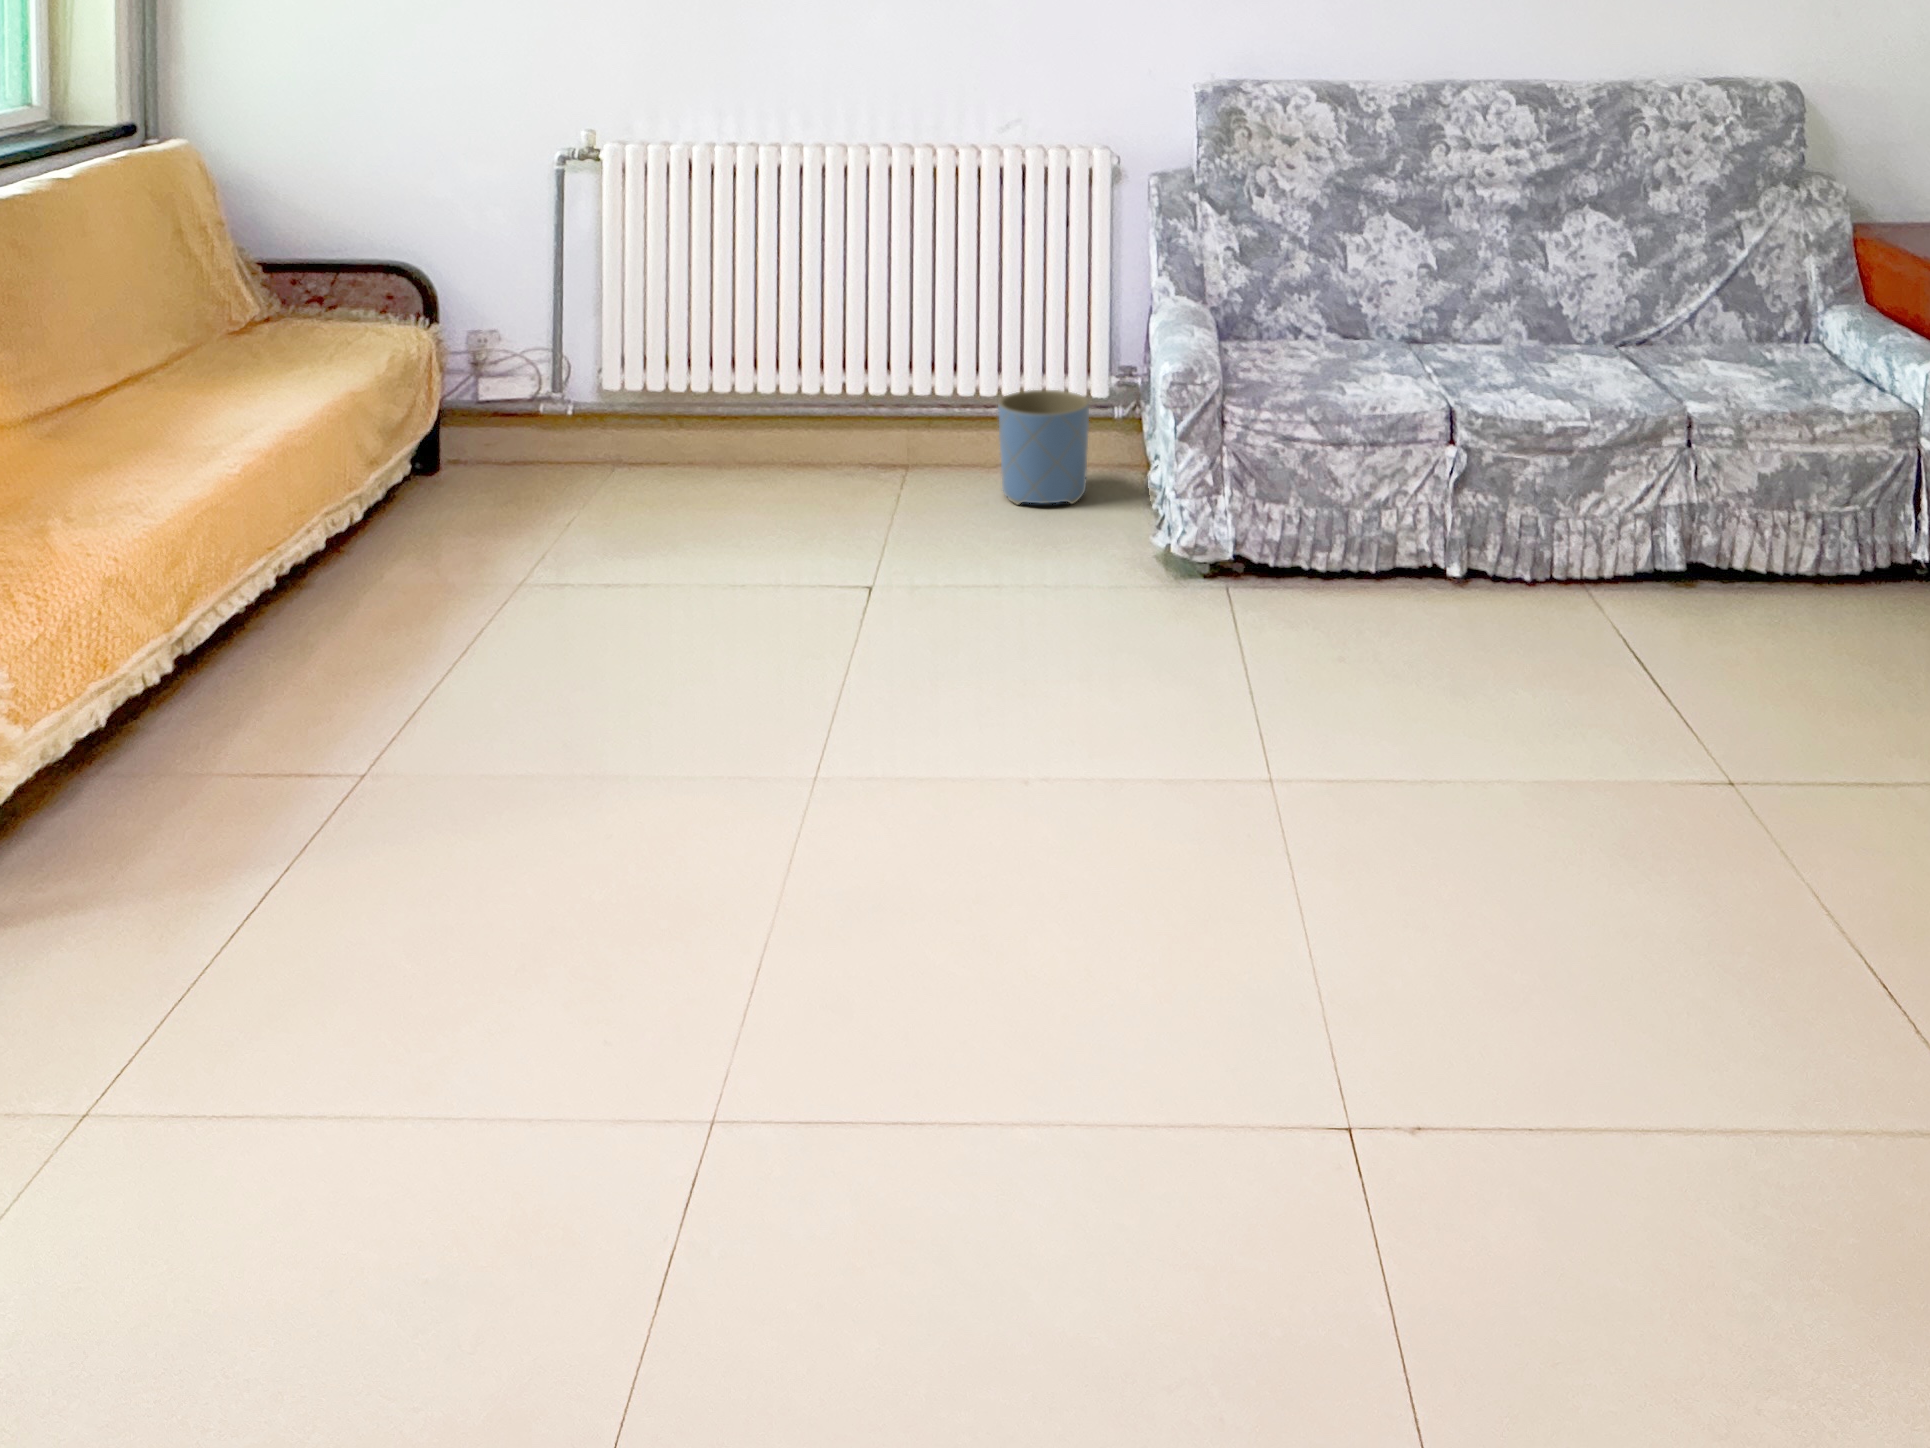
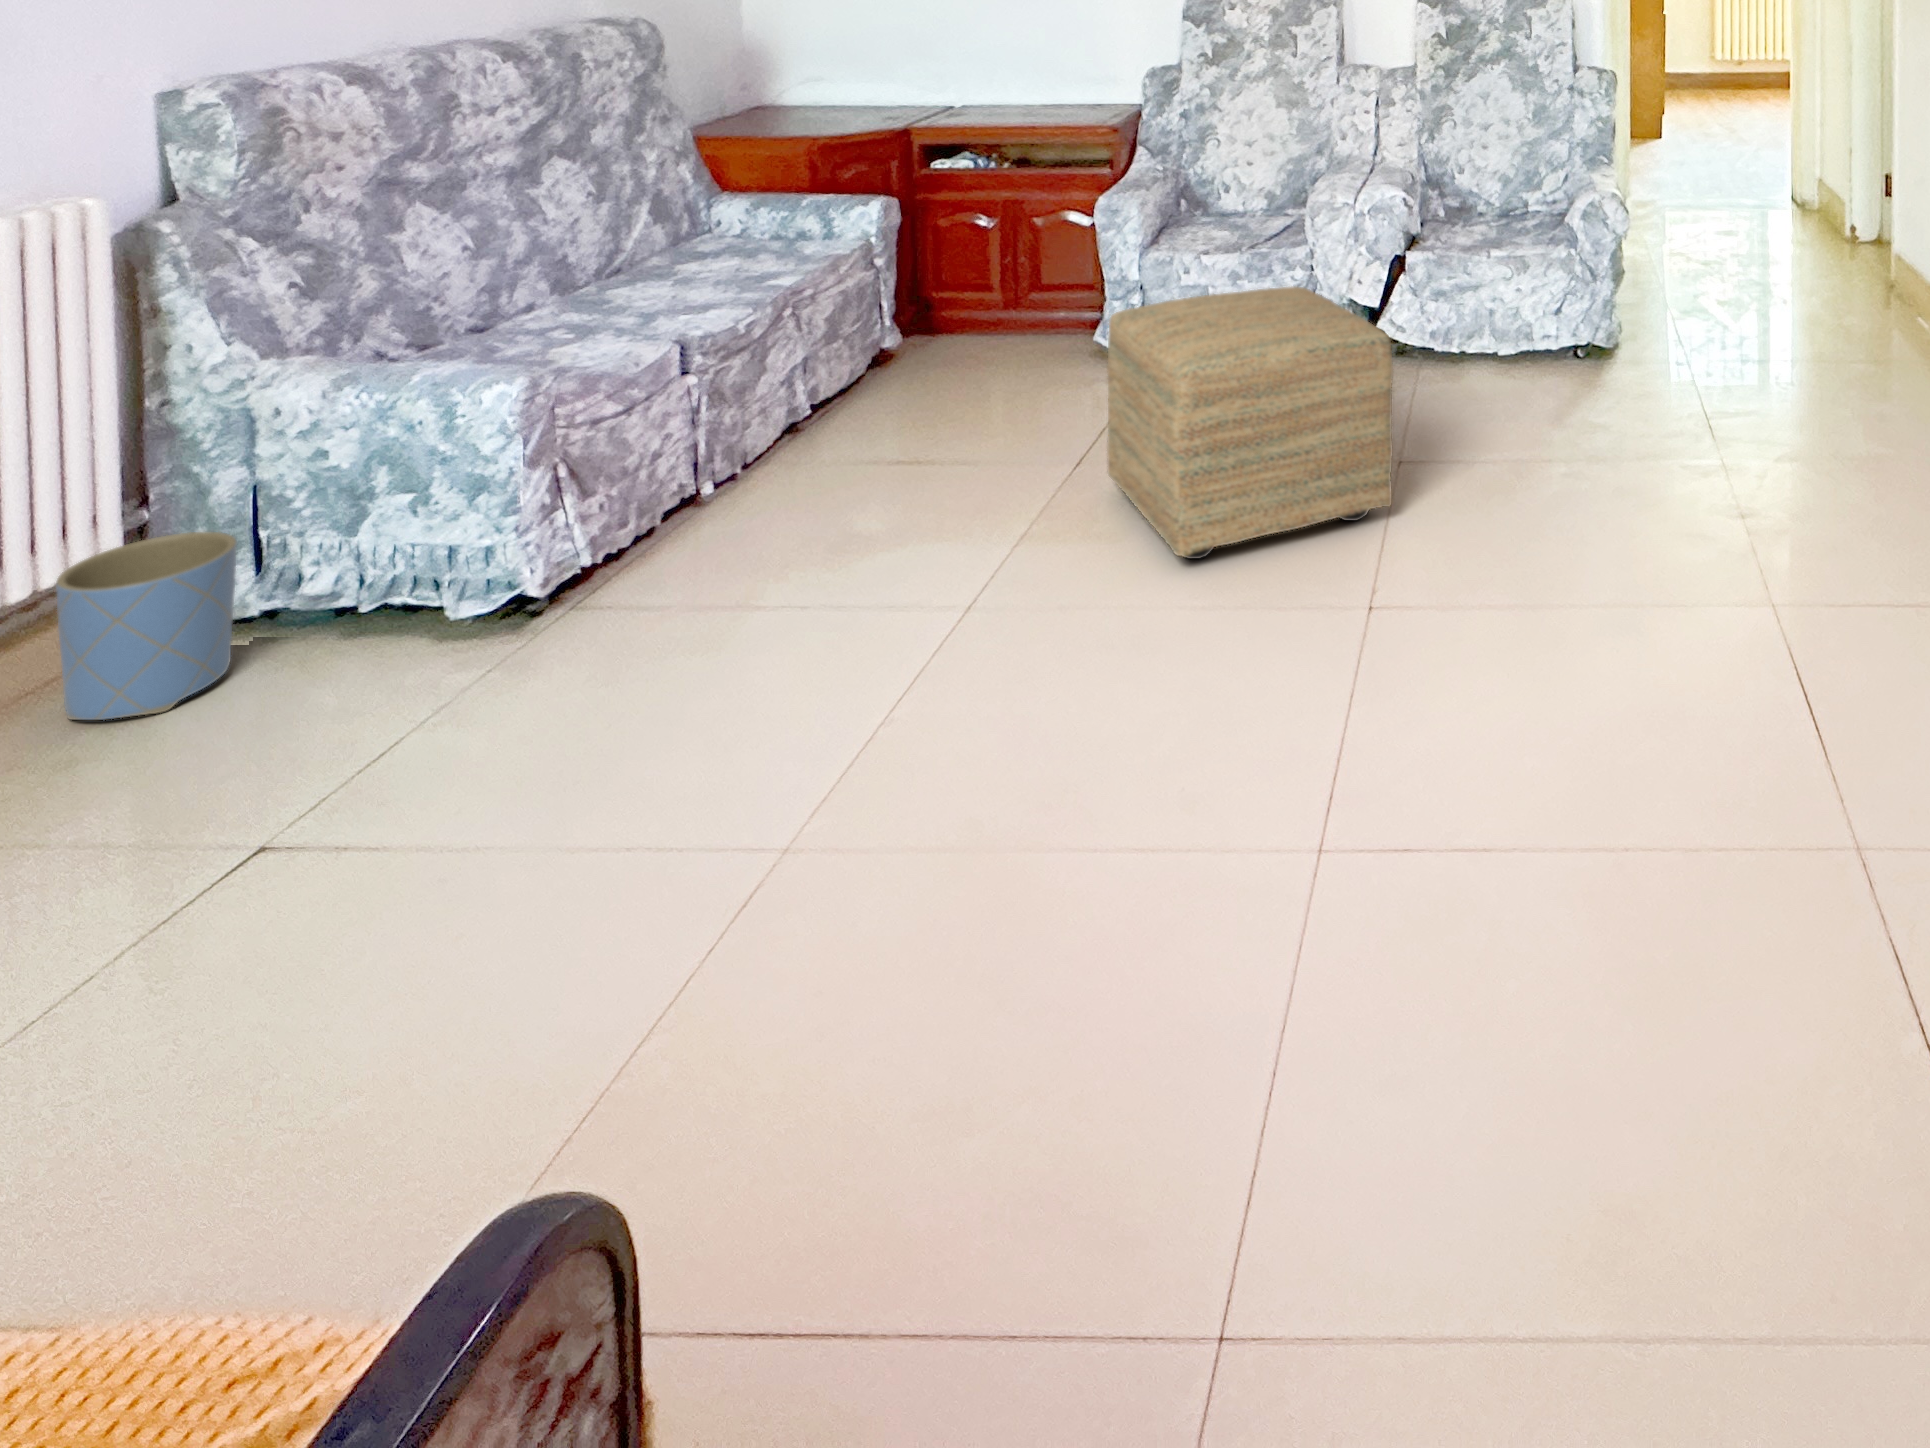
ottoman: none [1199,543,1688,1024] -> present [1107,286,1393,559]

